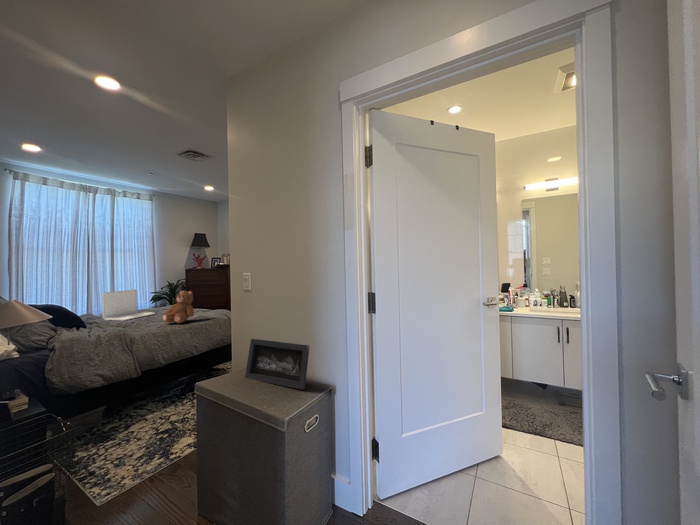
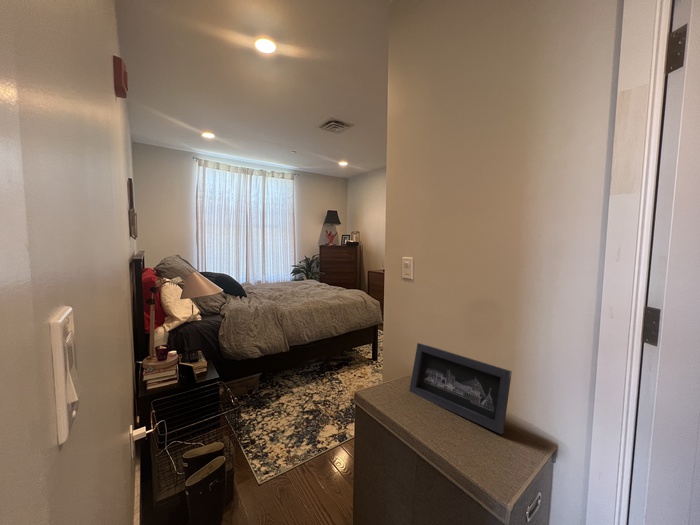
laptop: present [102,289,155,321] -> none [257,263,297,292]
teddy bear: present [163,291,194,323] -> none [305,268,334,302]

